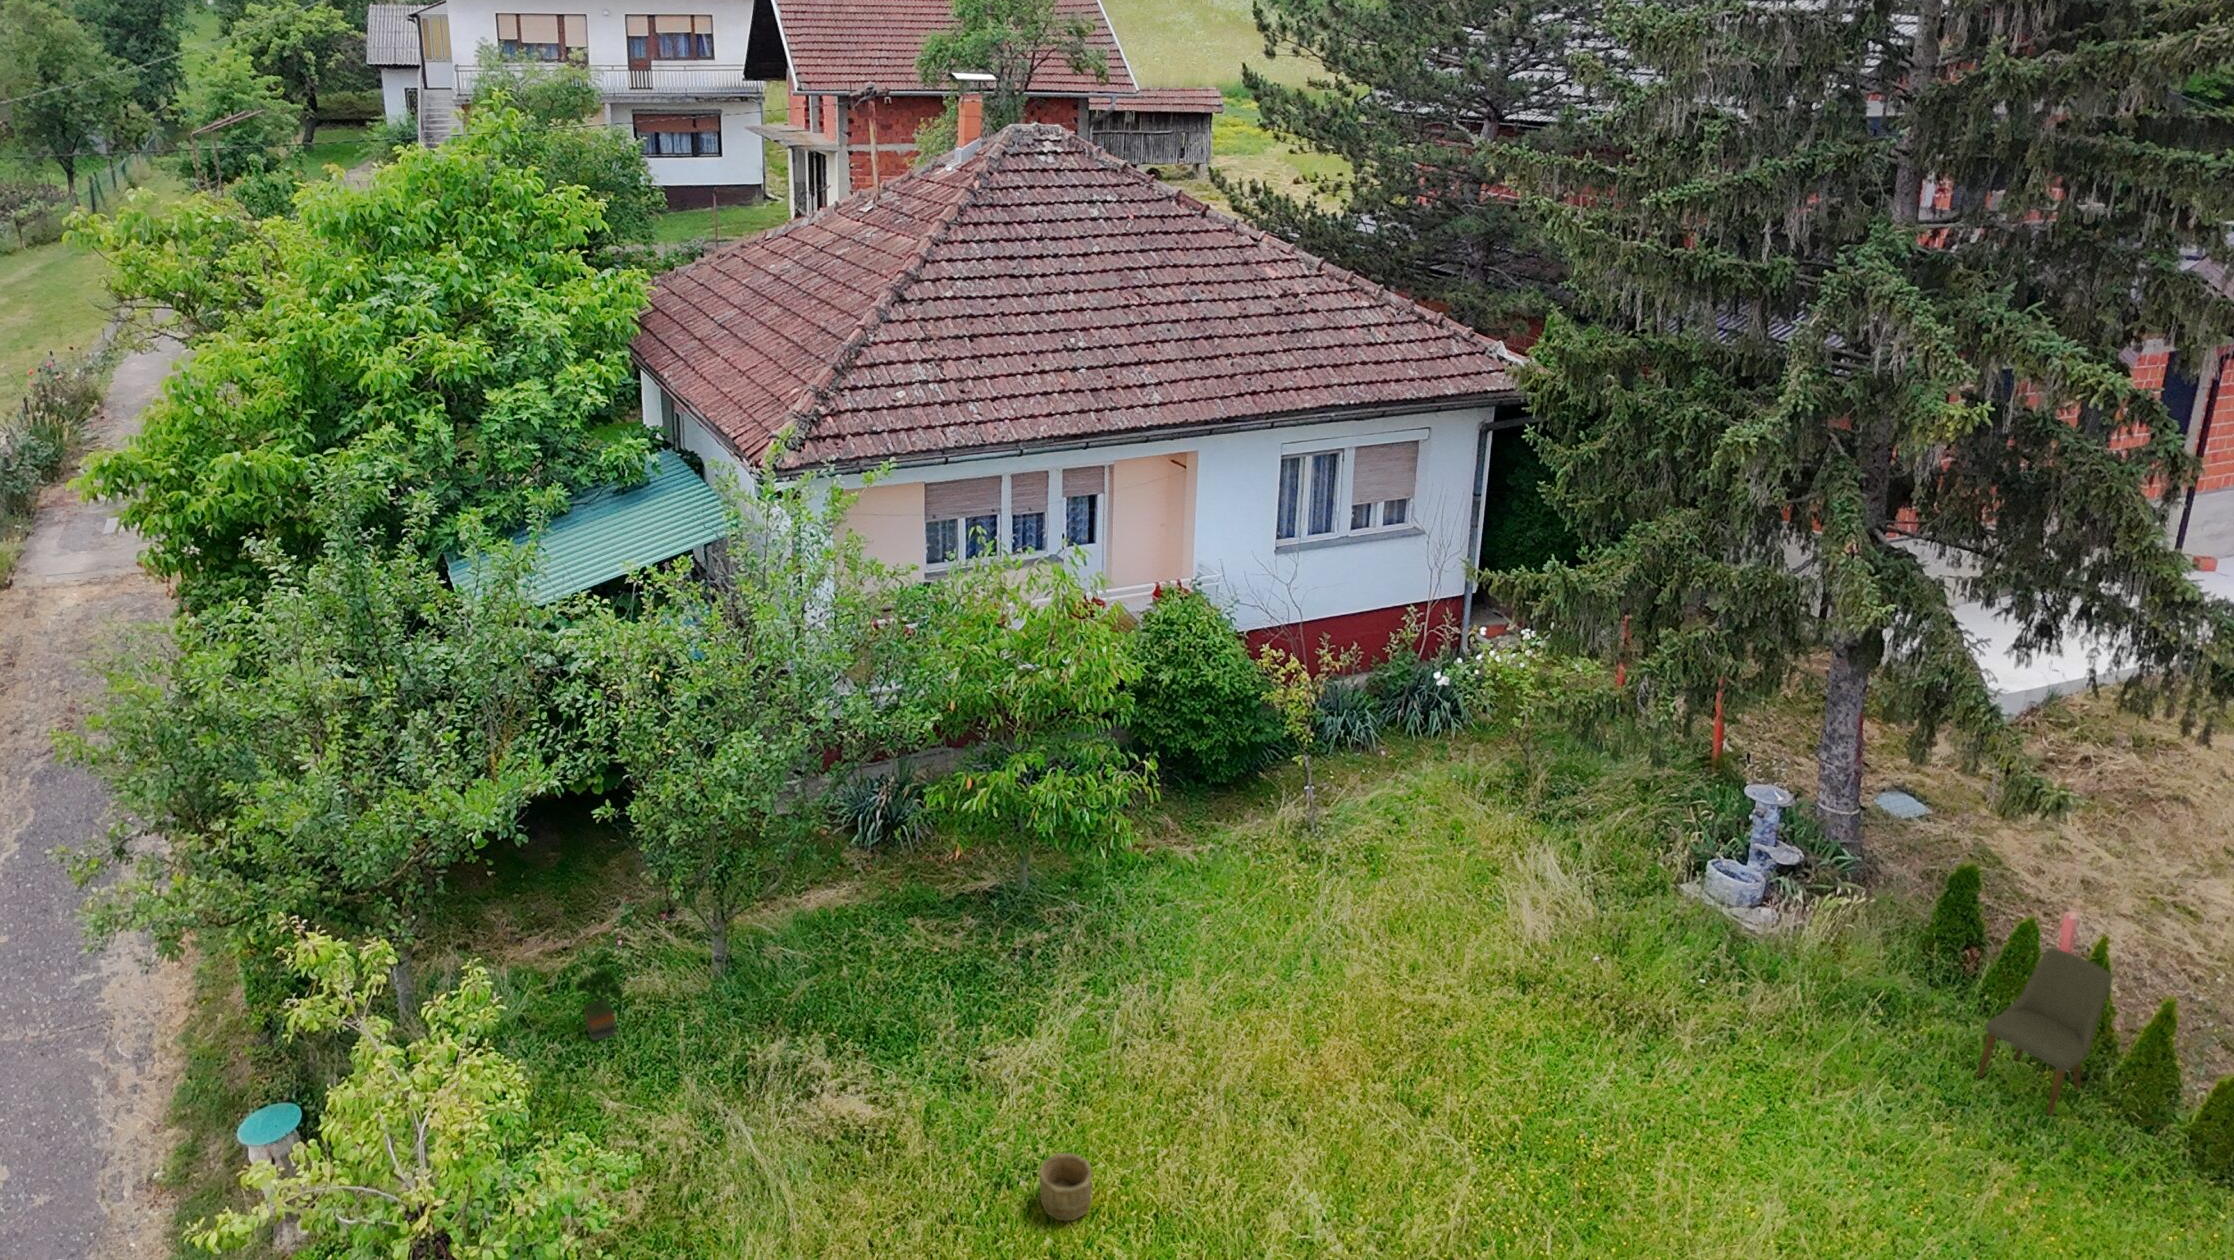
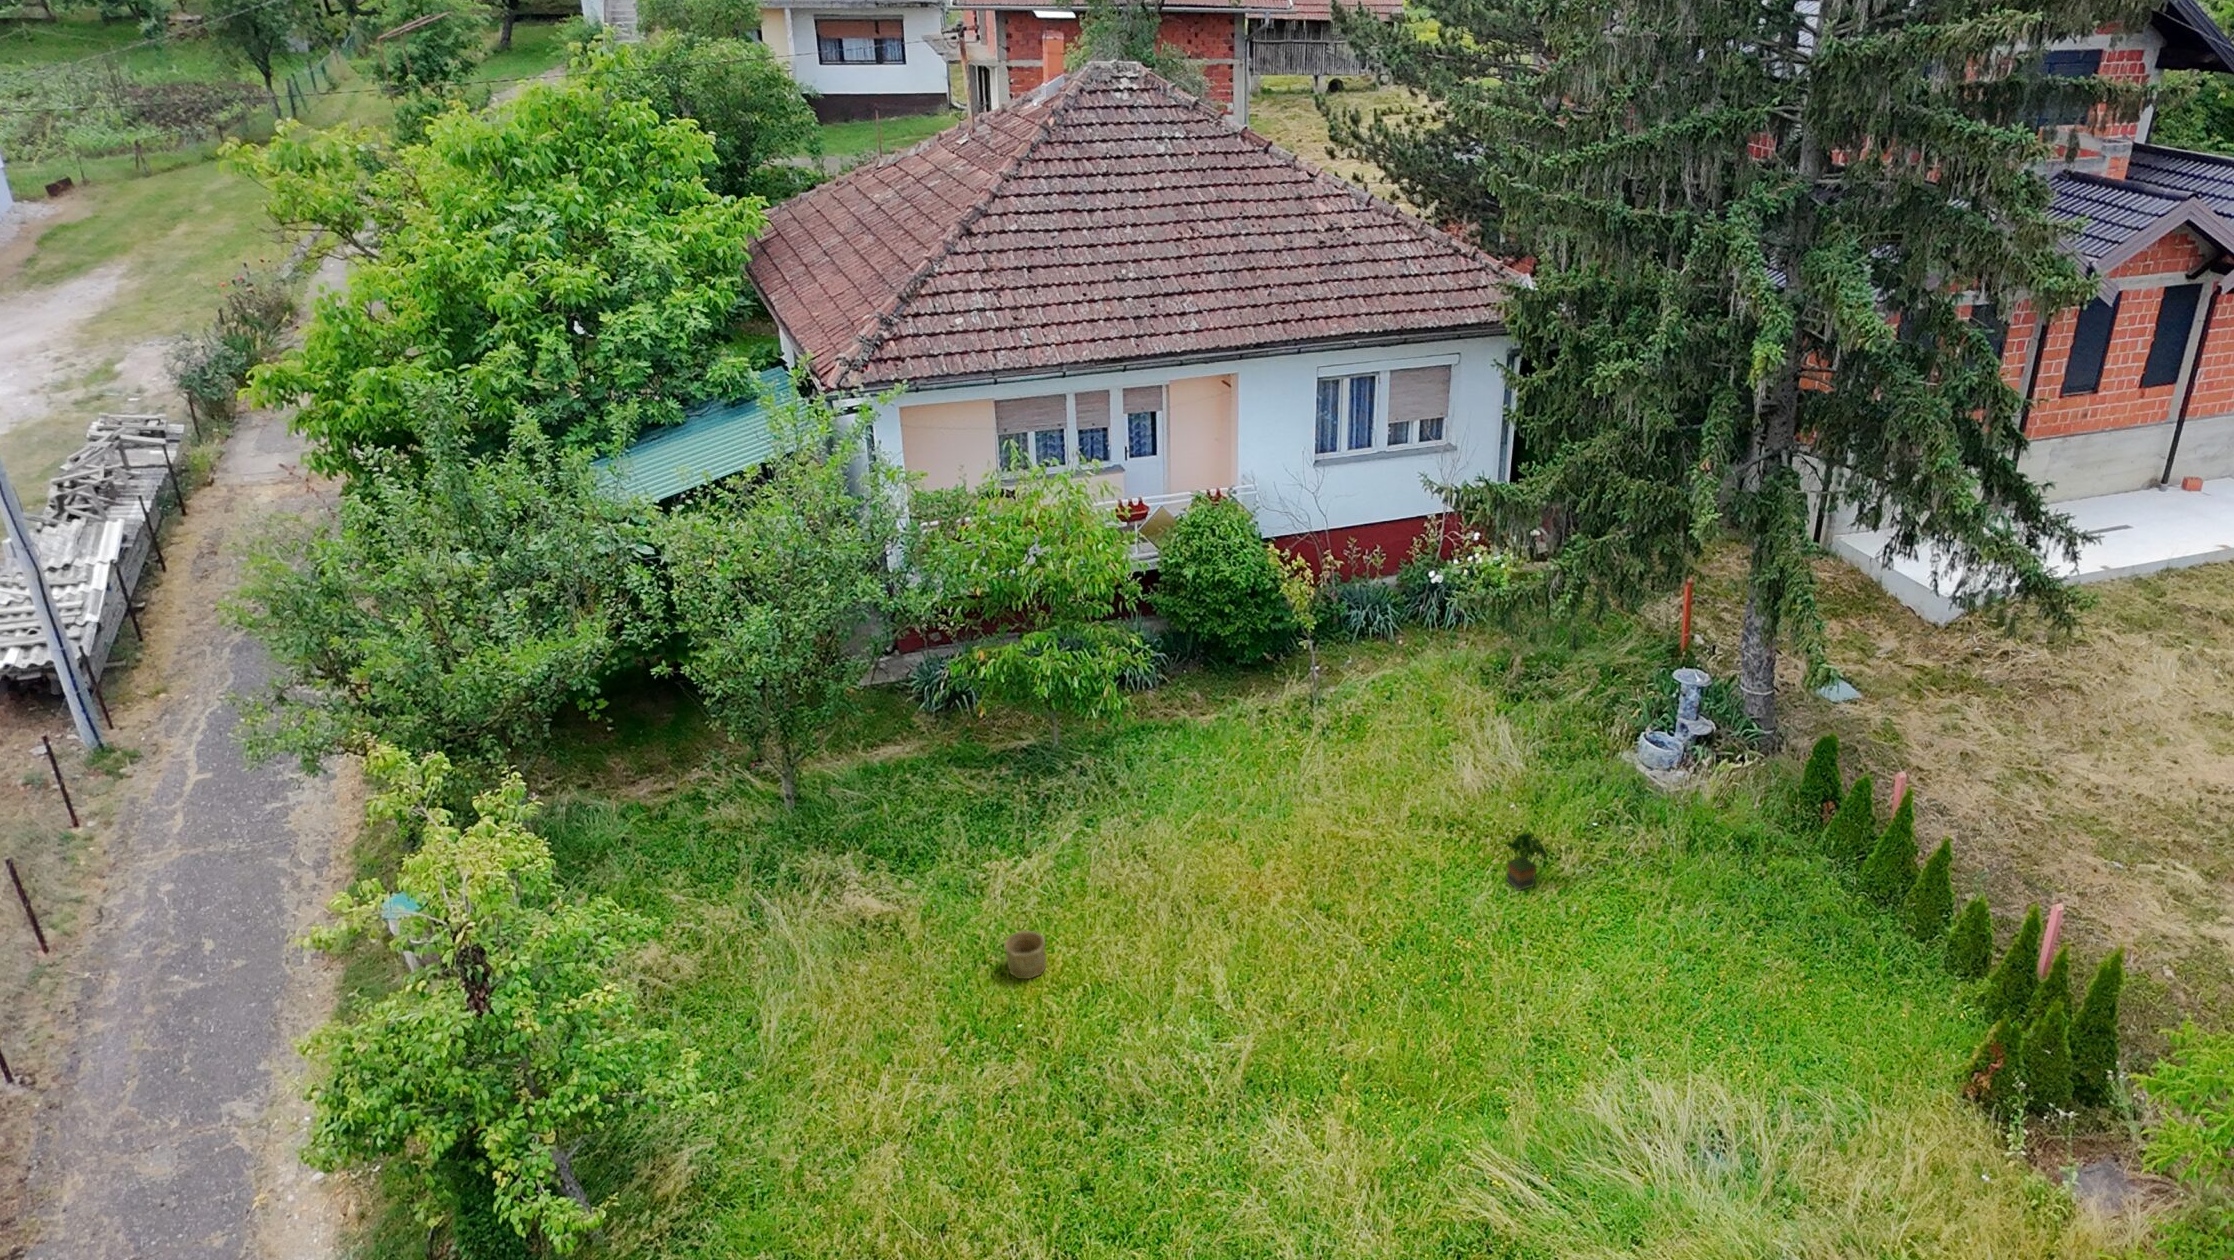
chair: present [1978,948,2113,1116] -> none [1771,790,1872,917]
potted tree: present [575,970,623,1041] -> present [1505,833,1547,890]

